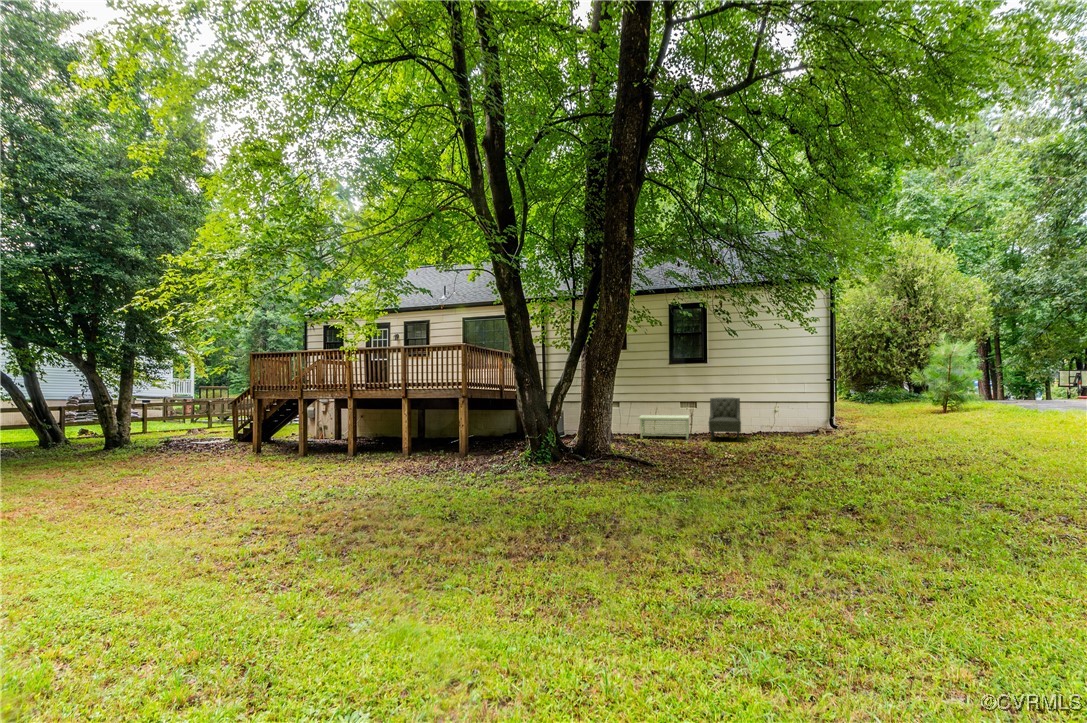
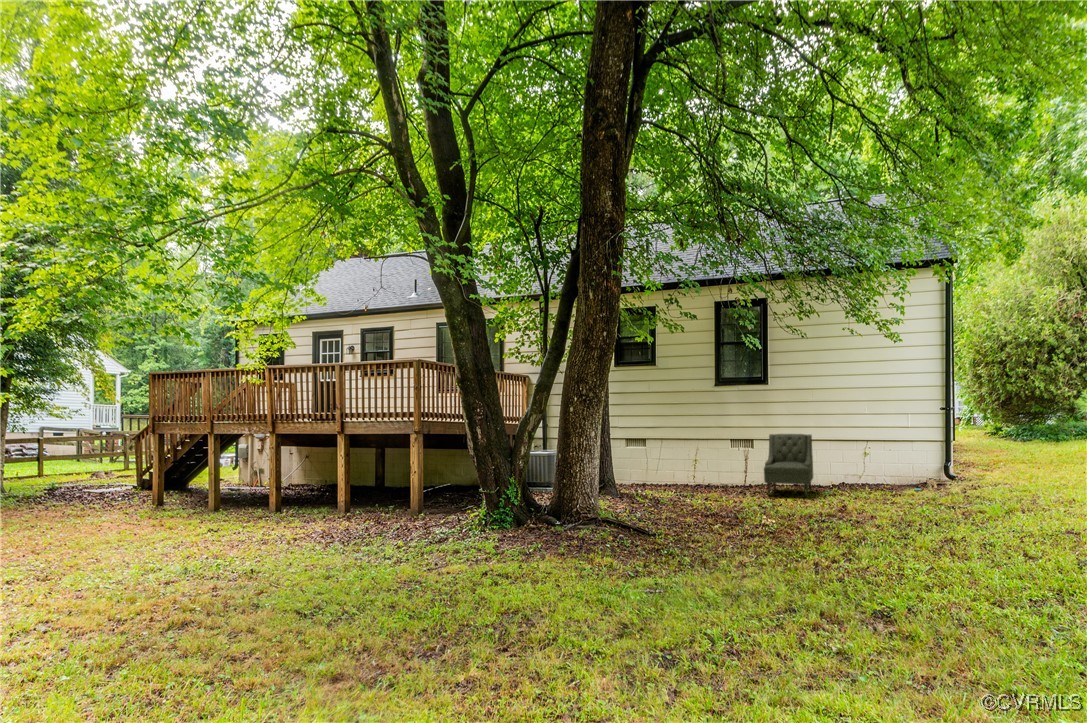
storage bench: present [638,415,689,439] -> none [666,458,740,494]

